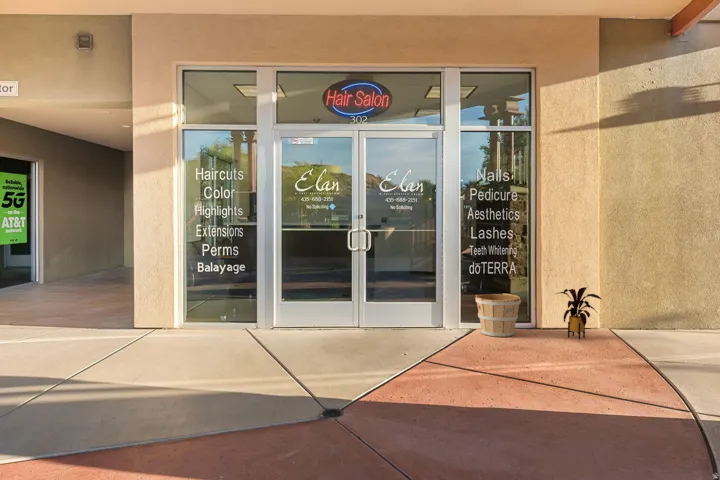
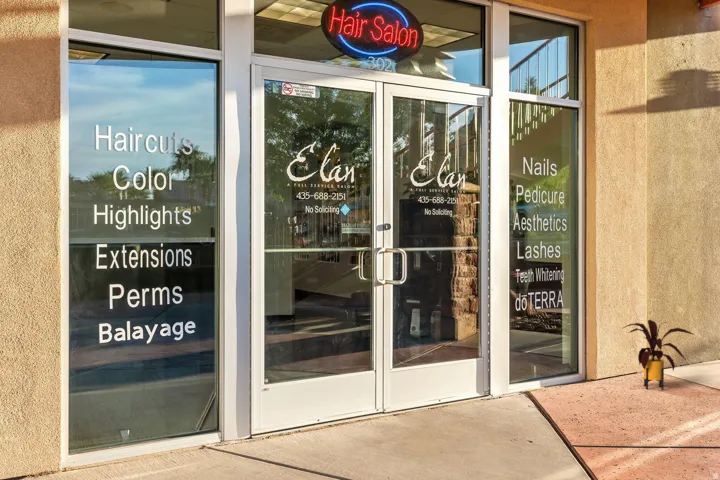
wooden bucket: present [475,293,521,337] -> none [534,336,600,401]

